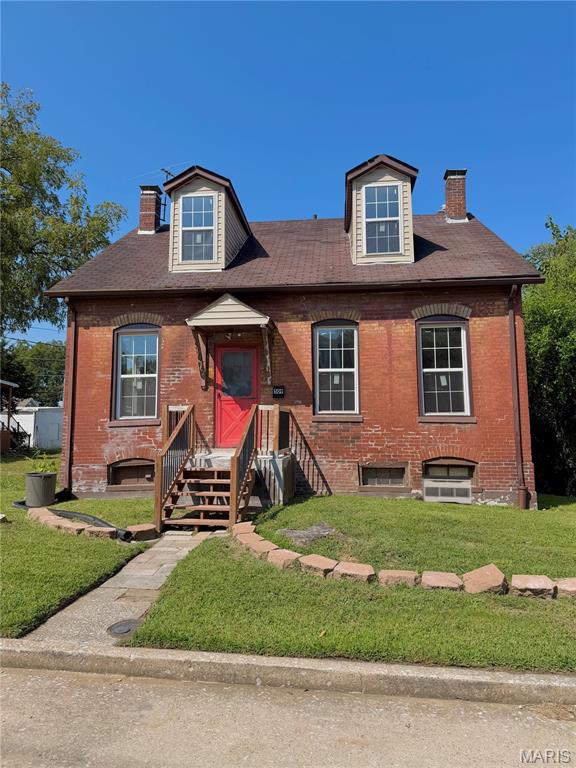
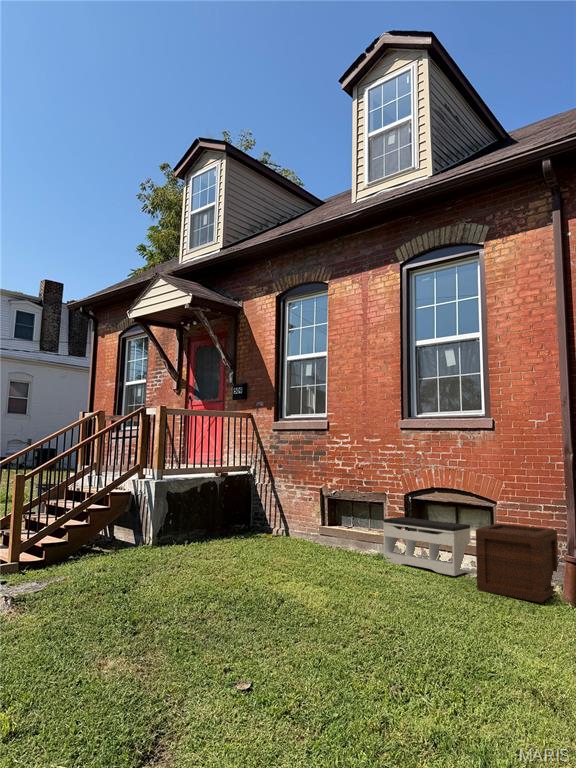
wooden crate: none [482,474,526,509] -> present [476,524,559,603]

